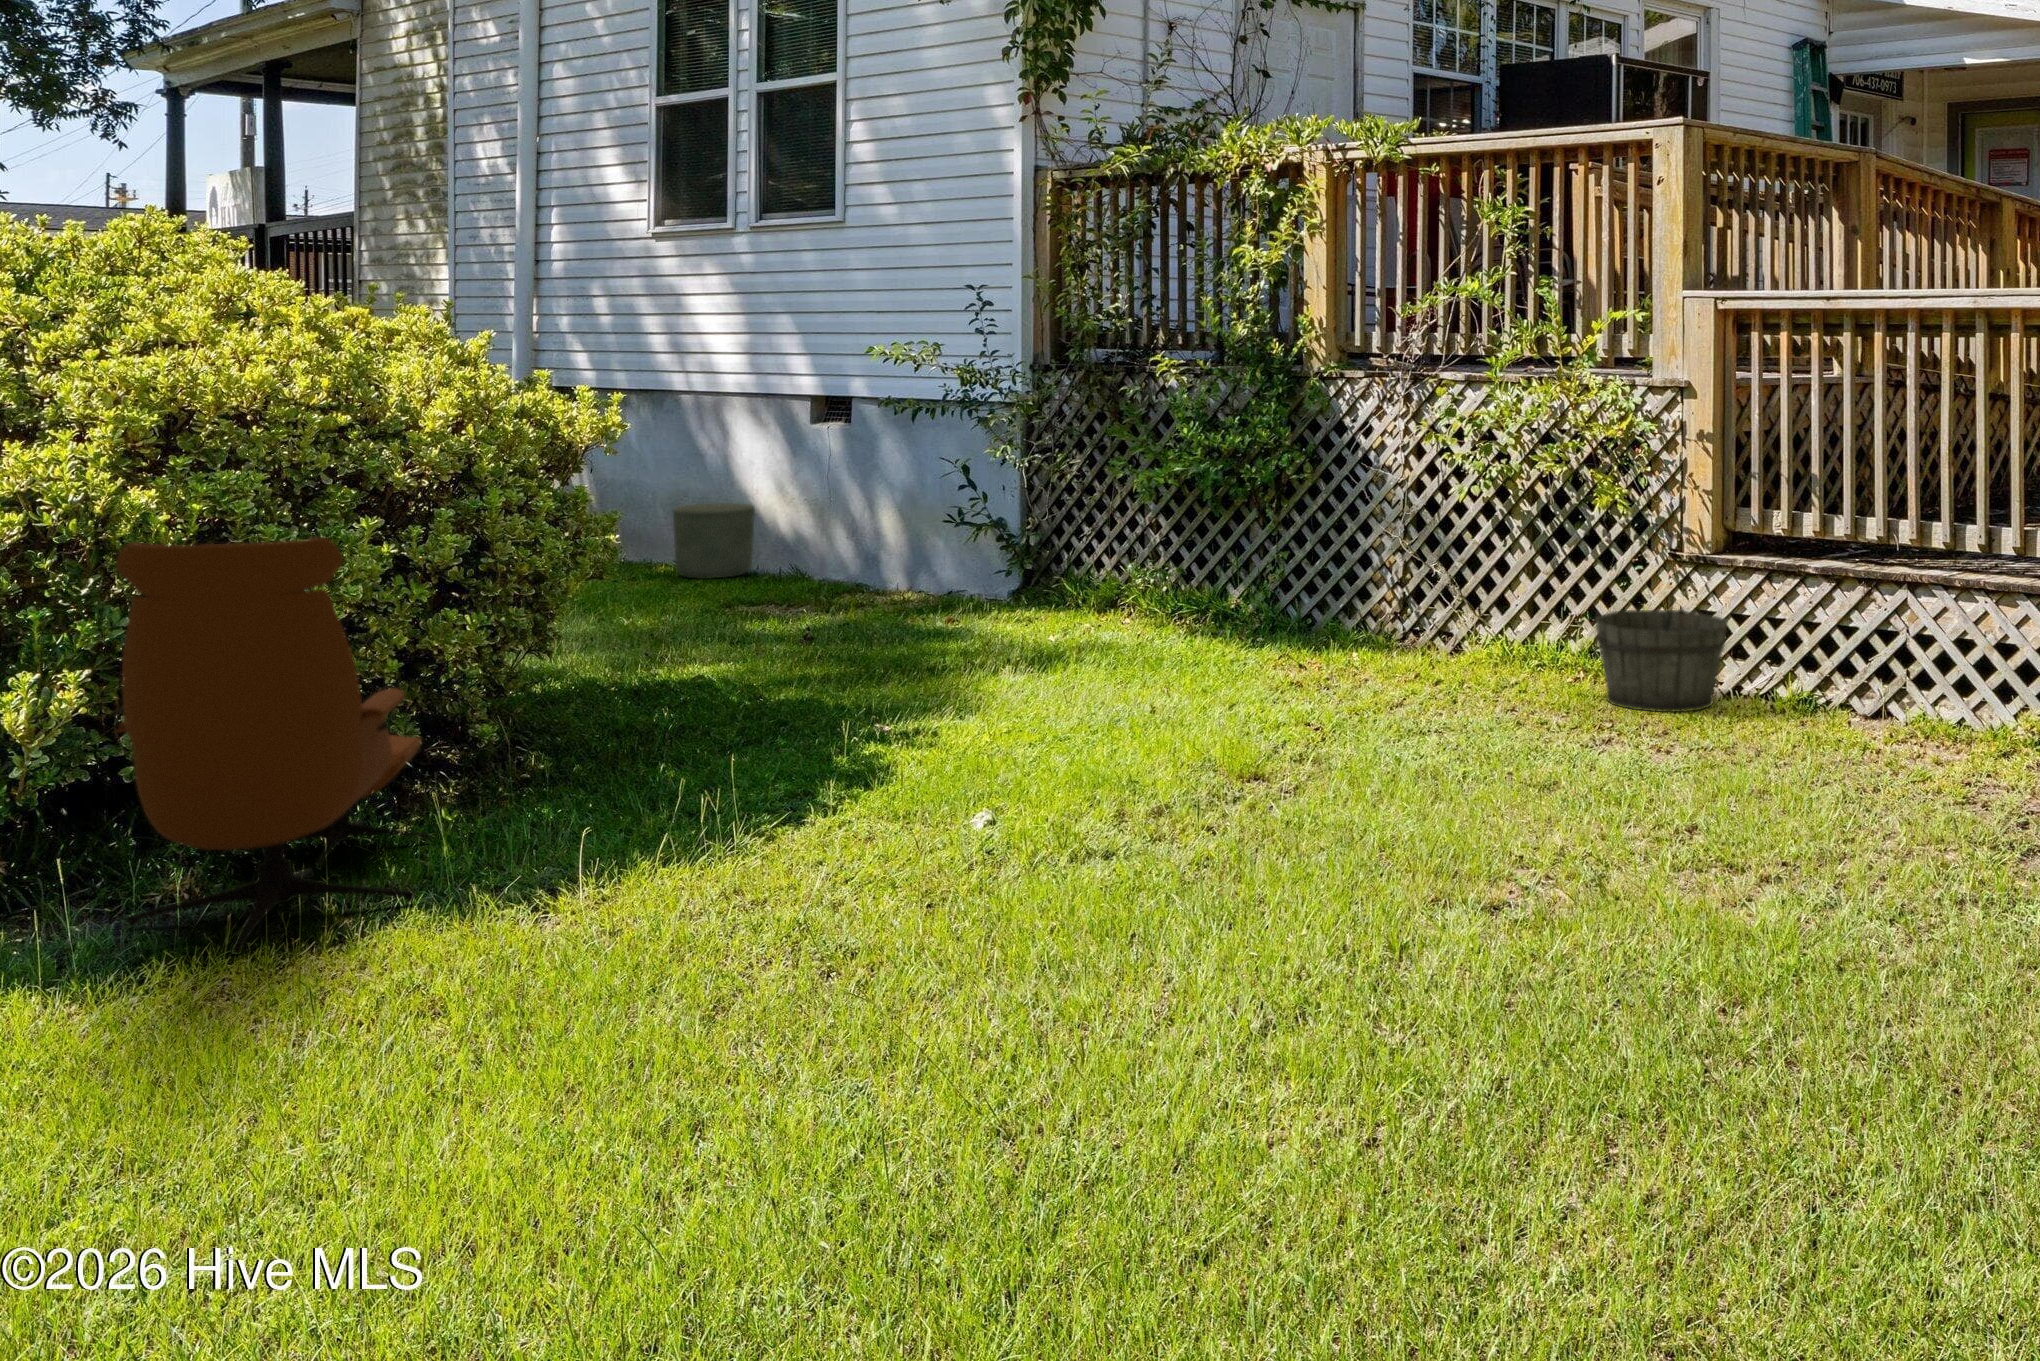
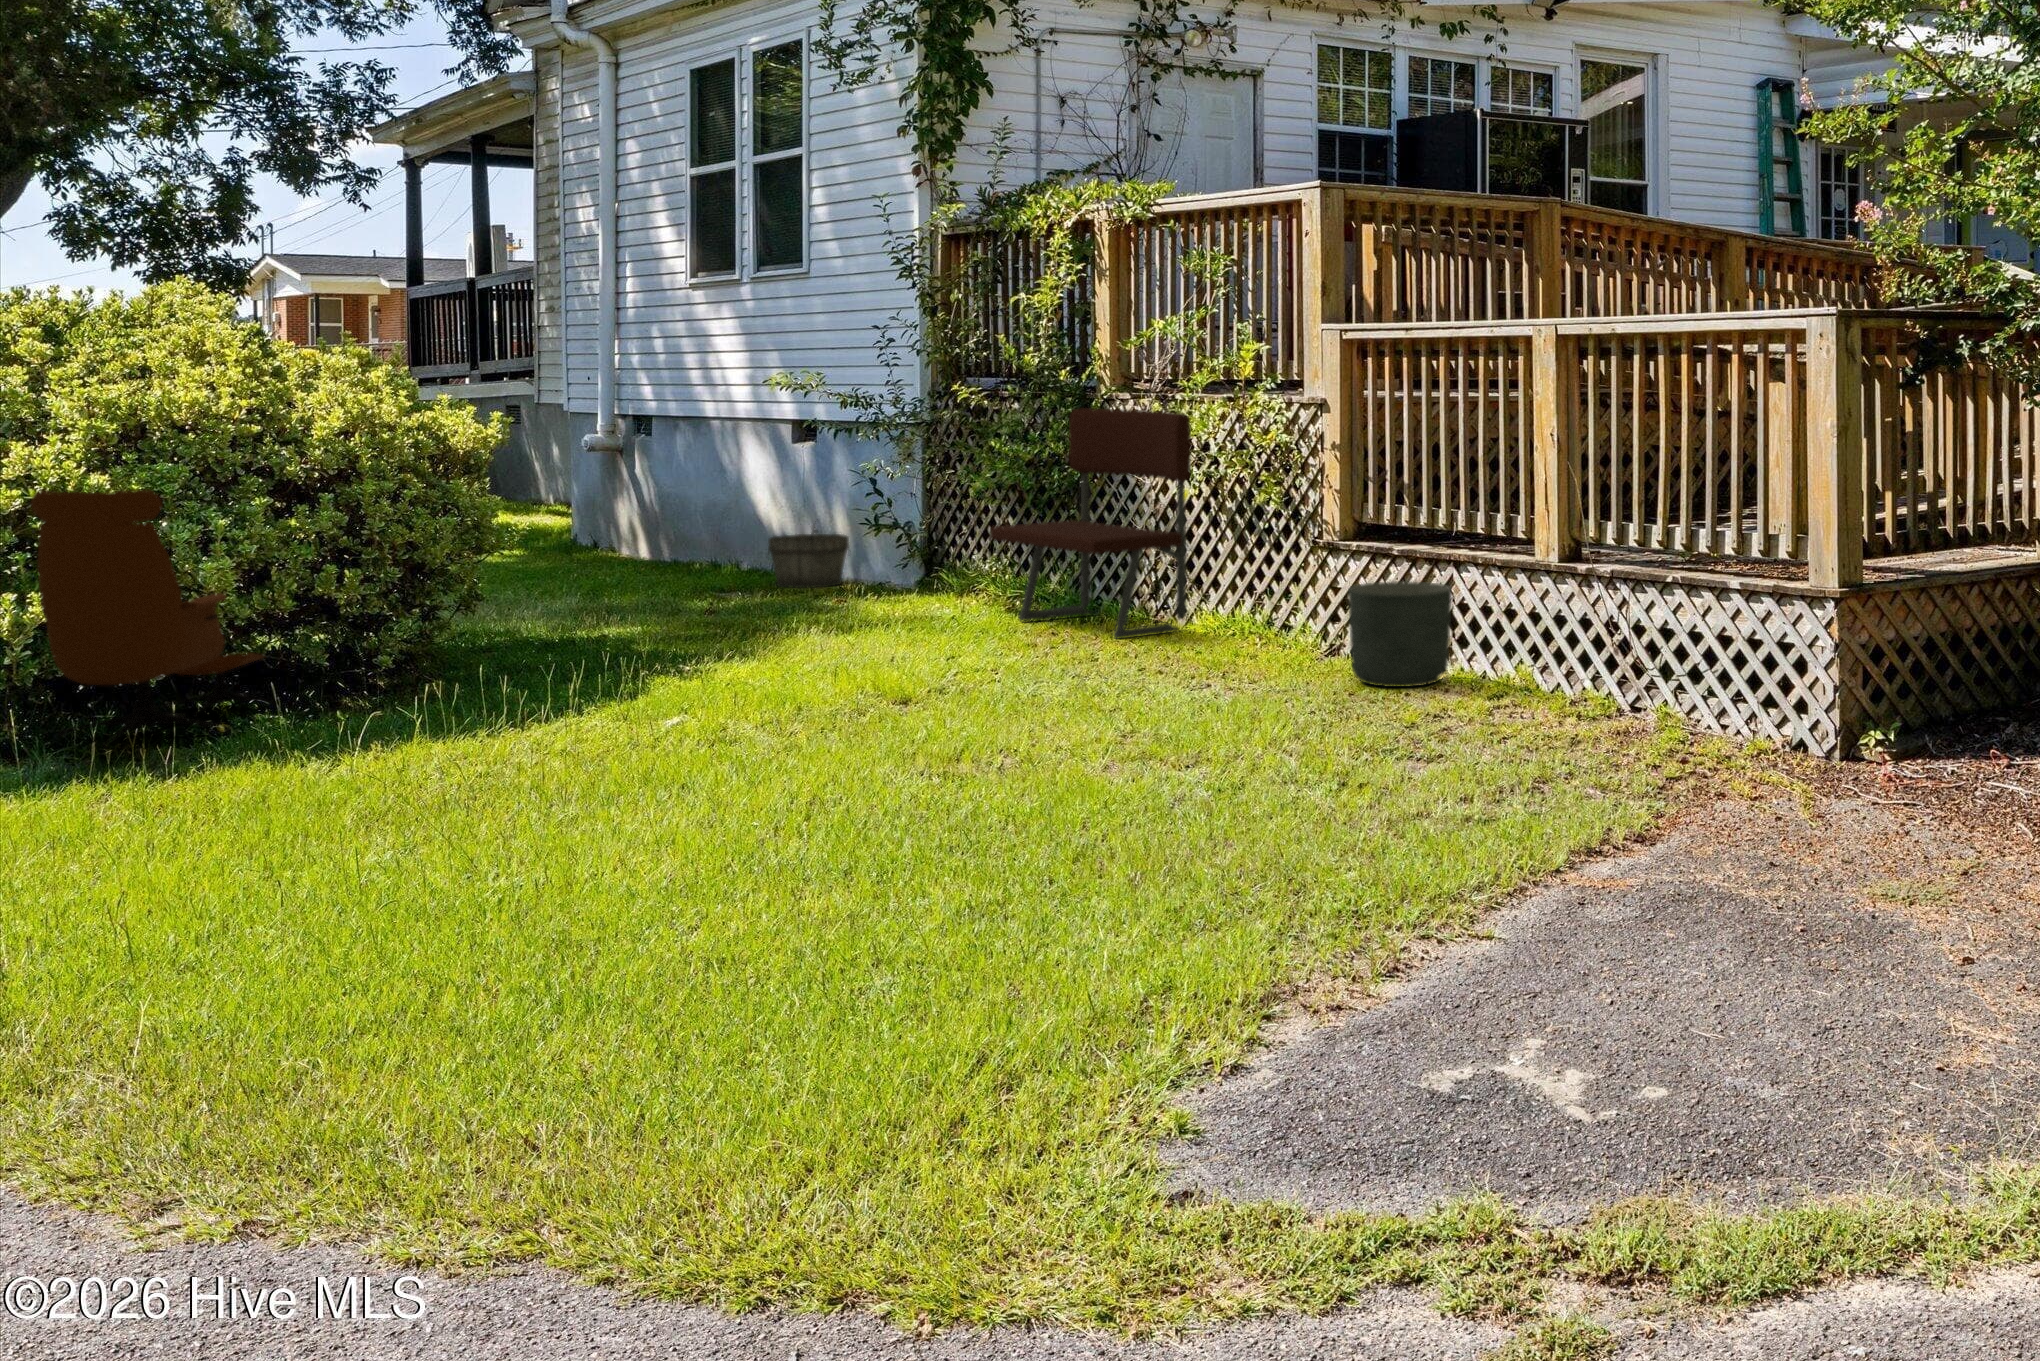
bench: none [1213,391,1479,674] -> present [990,409,1191,639]
planter: present [673,503,755,579] -> present [1348,581,1452,687]
wooden bucket: present [1595,590,1728,712] -> present [768,527,849,588]

